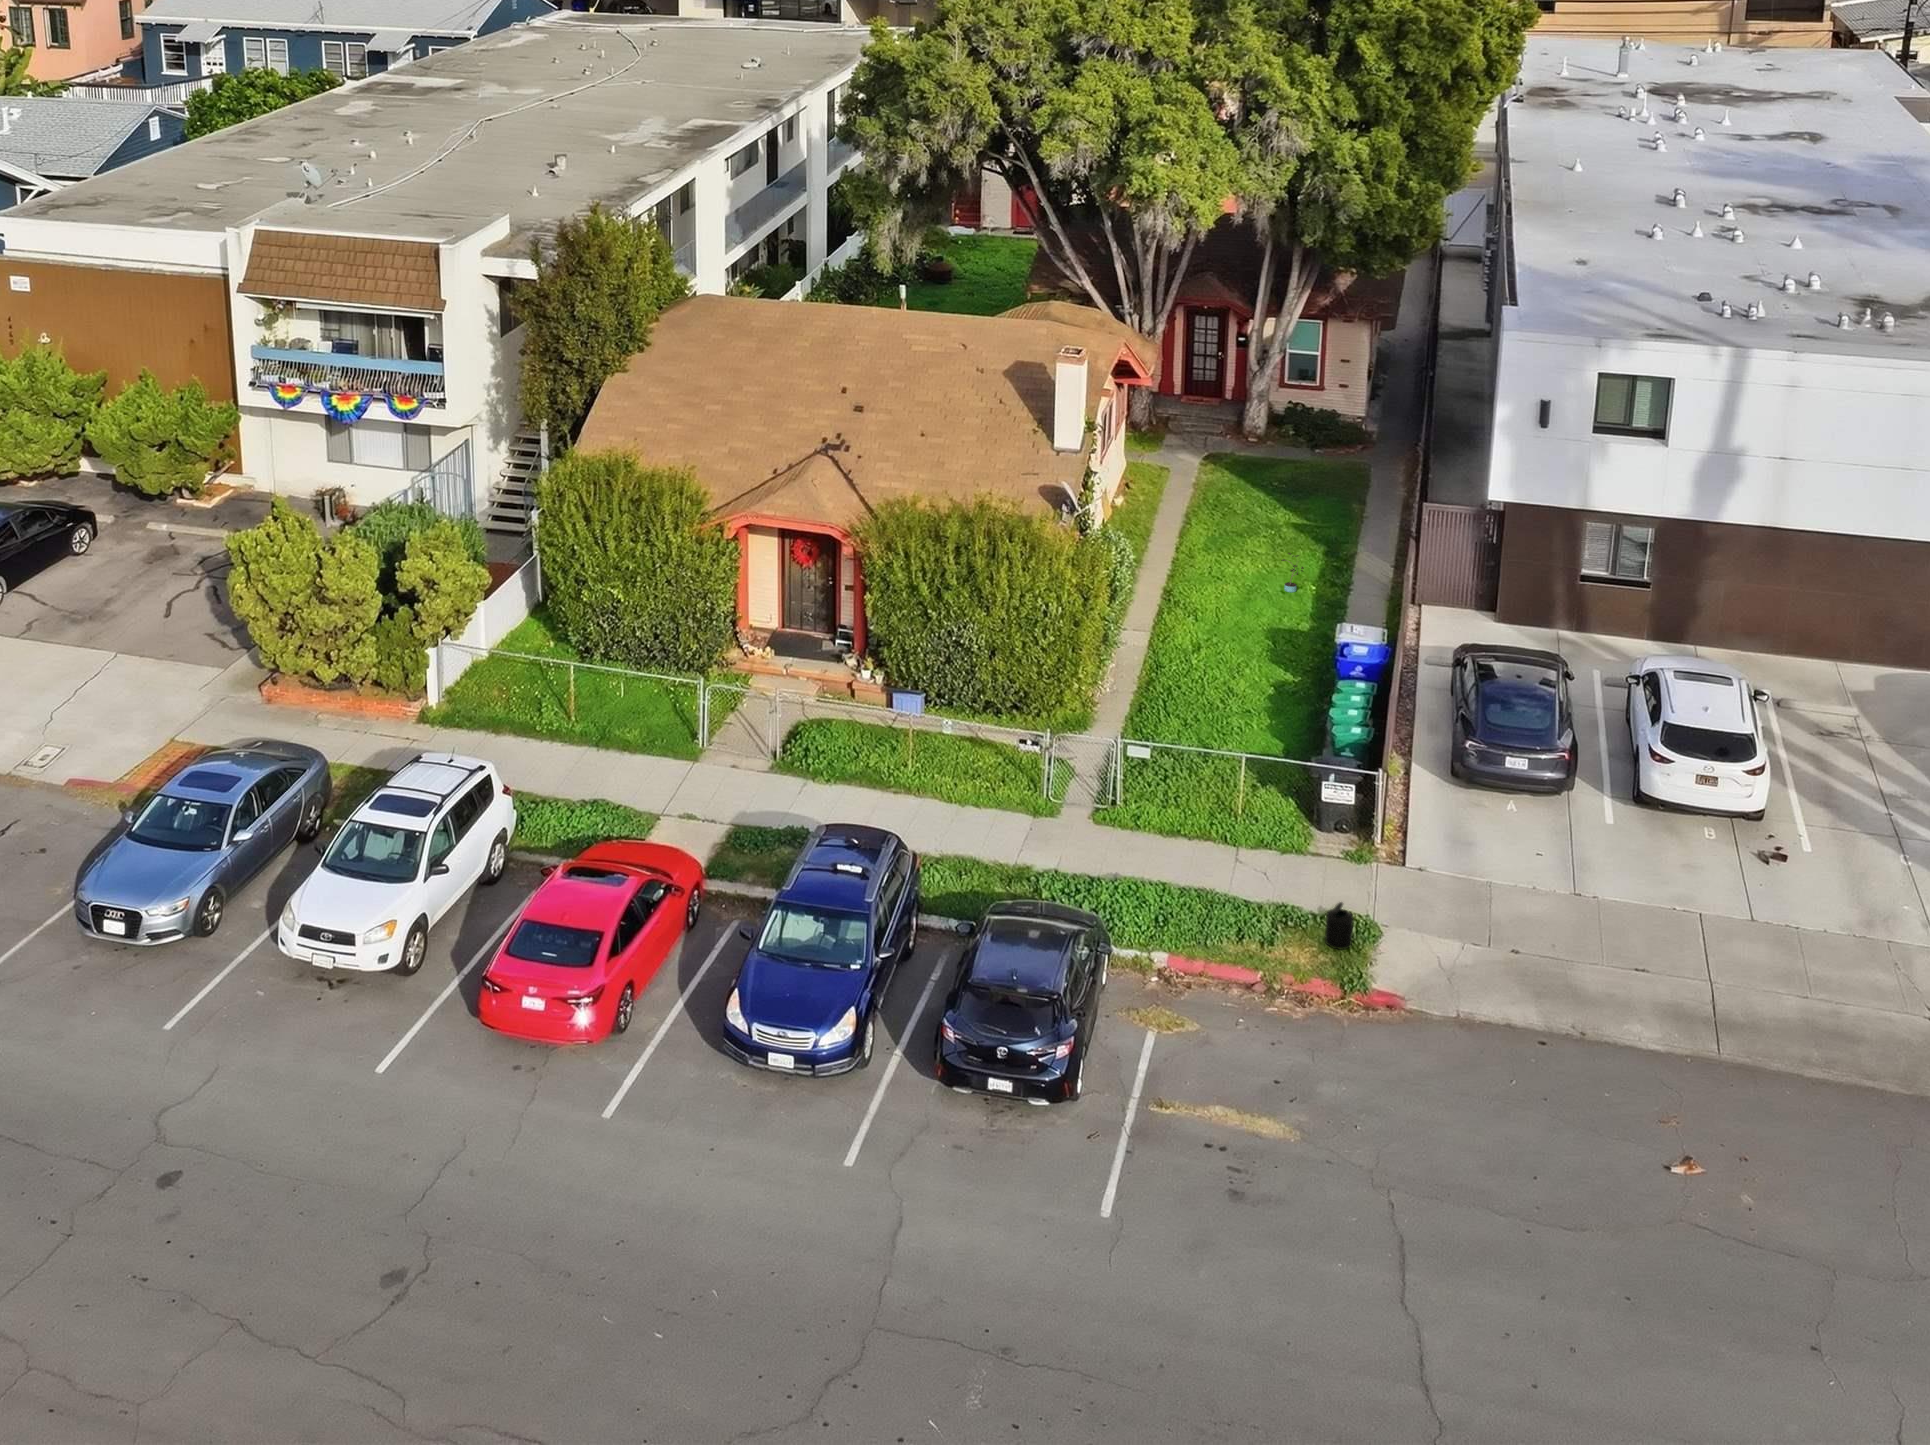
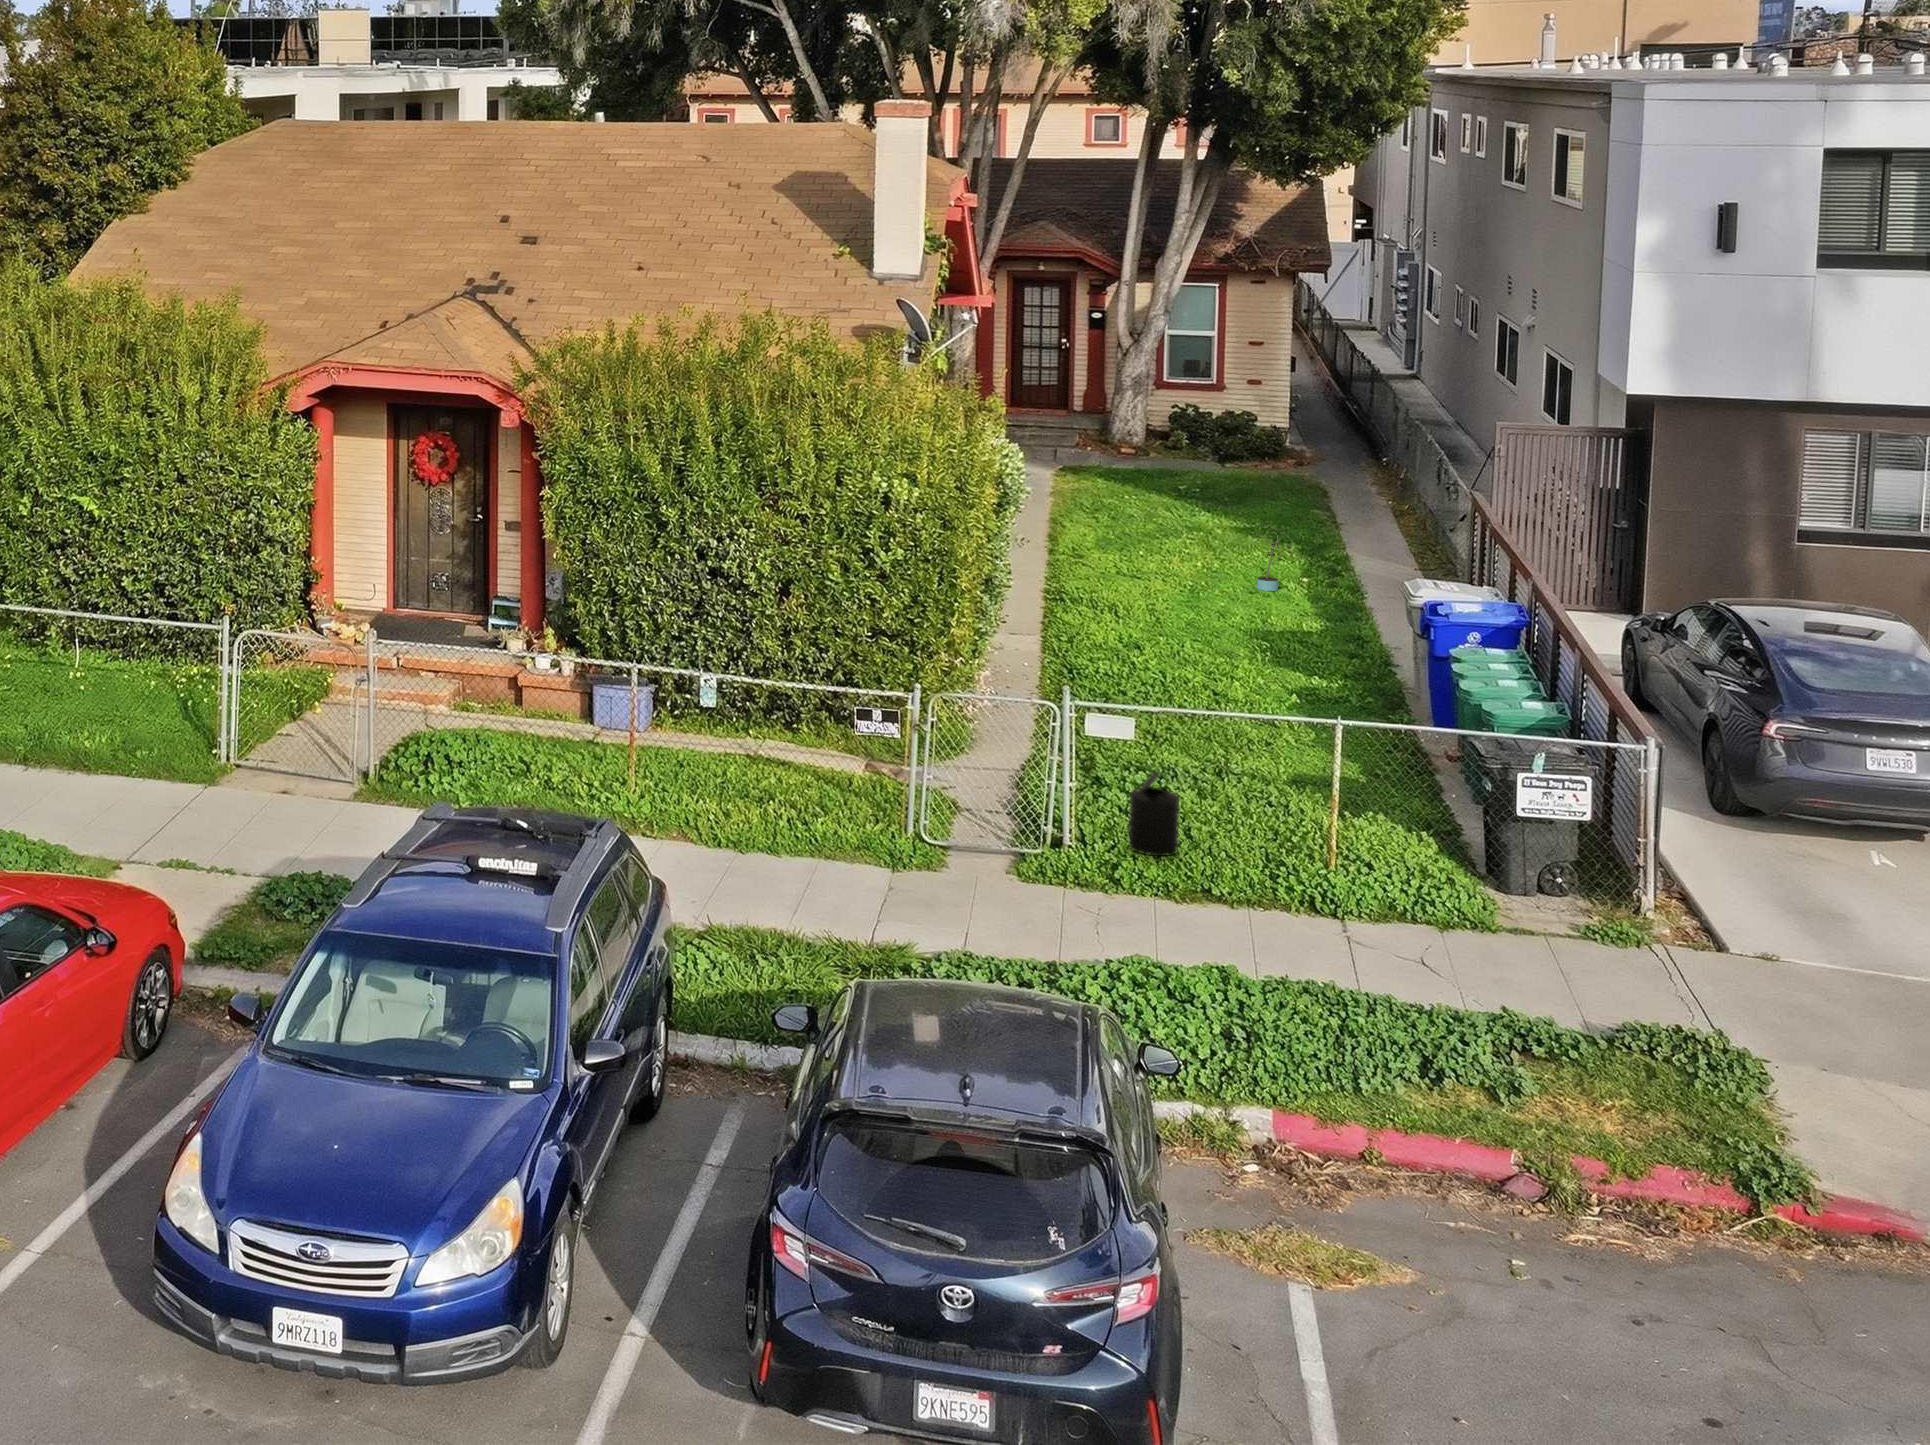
trash can: present [1325,902,1354,950] -> present [1128,771,1179,856]

